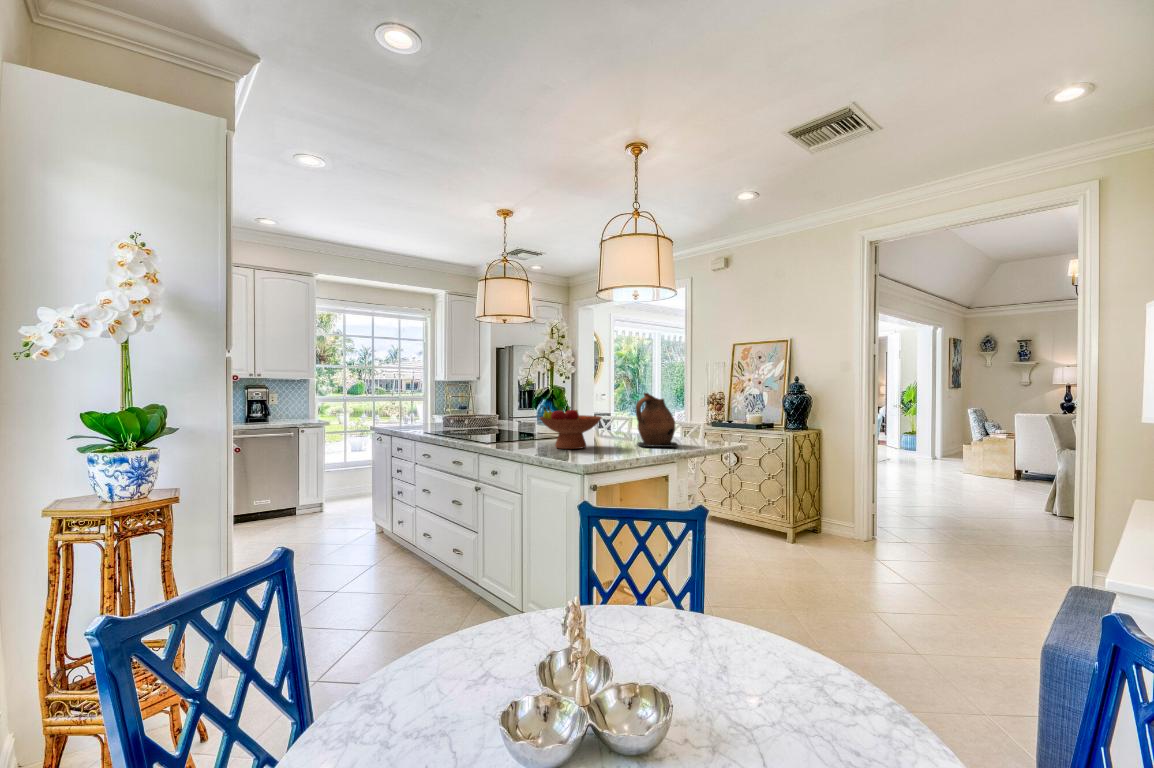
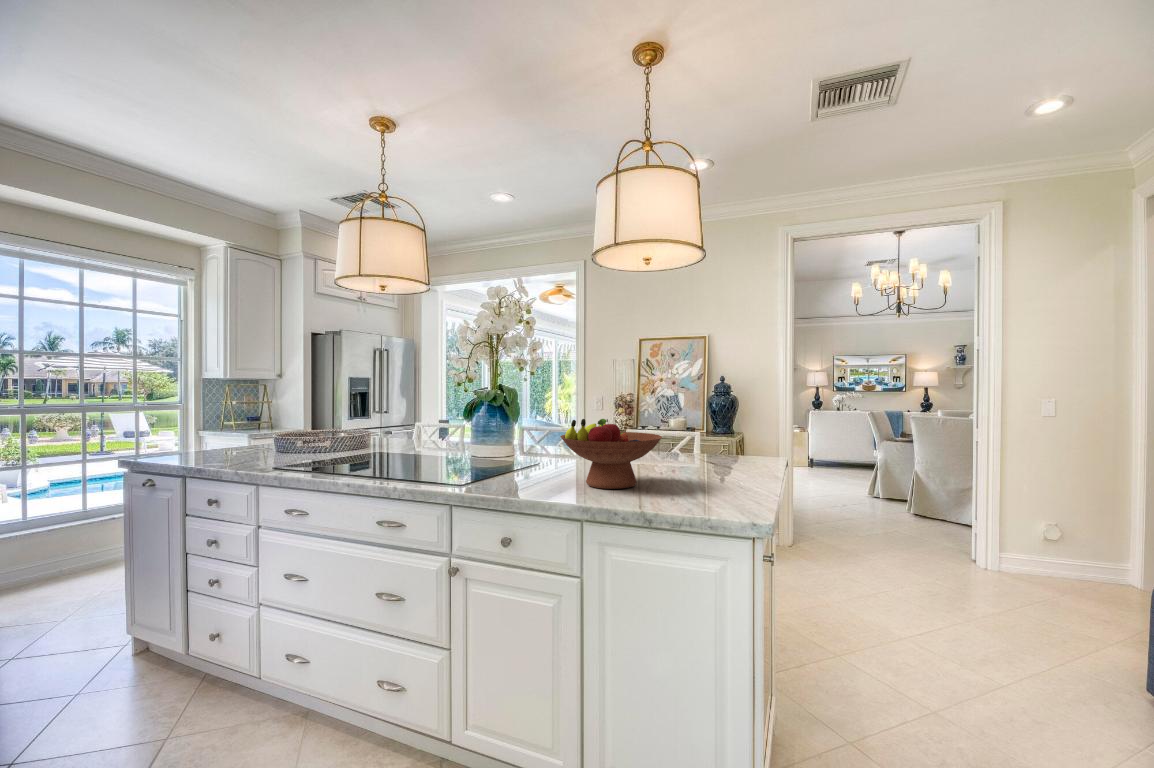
ceramic pitcher: present [636,393,678,447] -> none [668,396,742,475]

